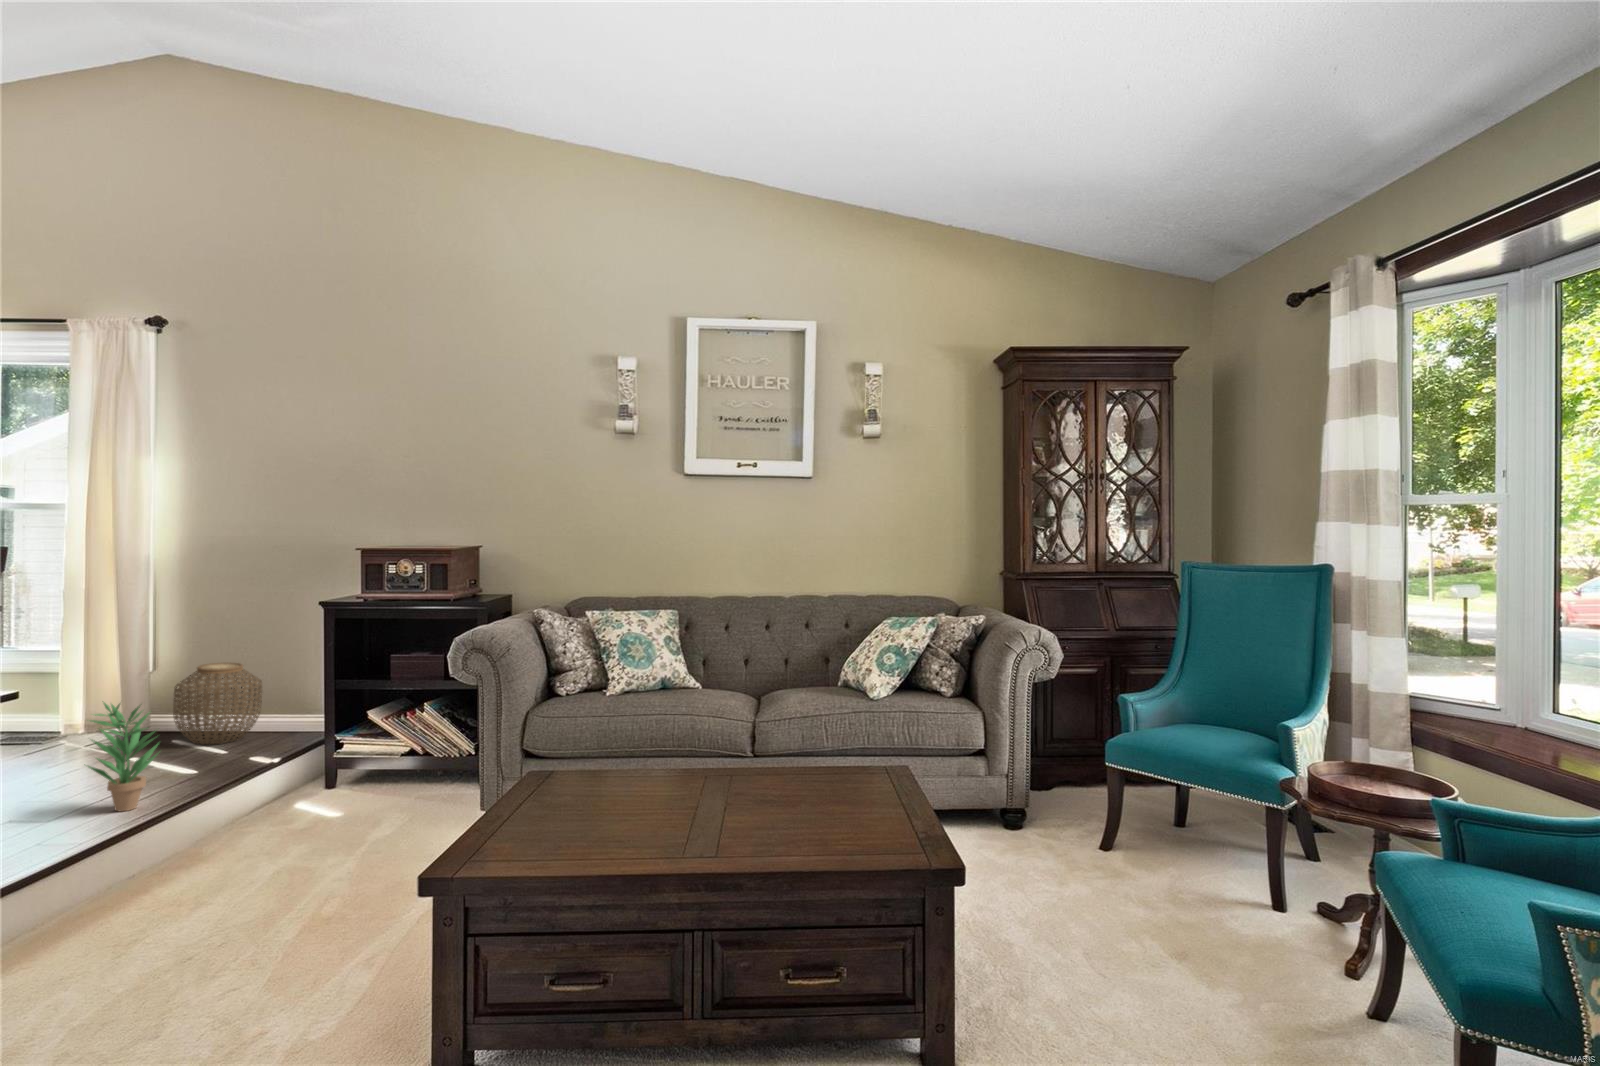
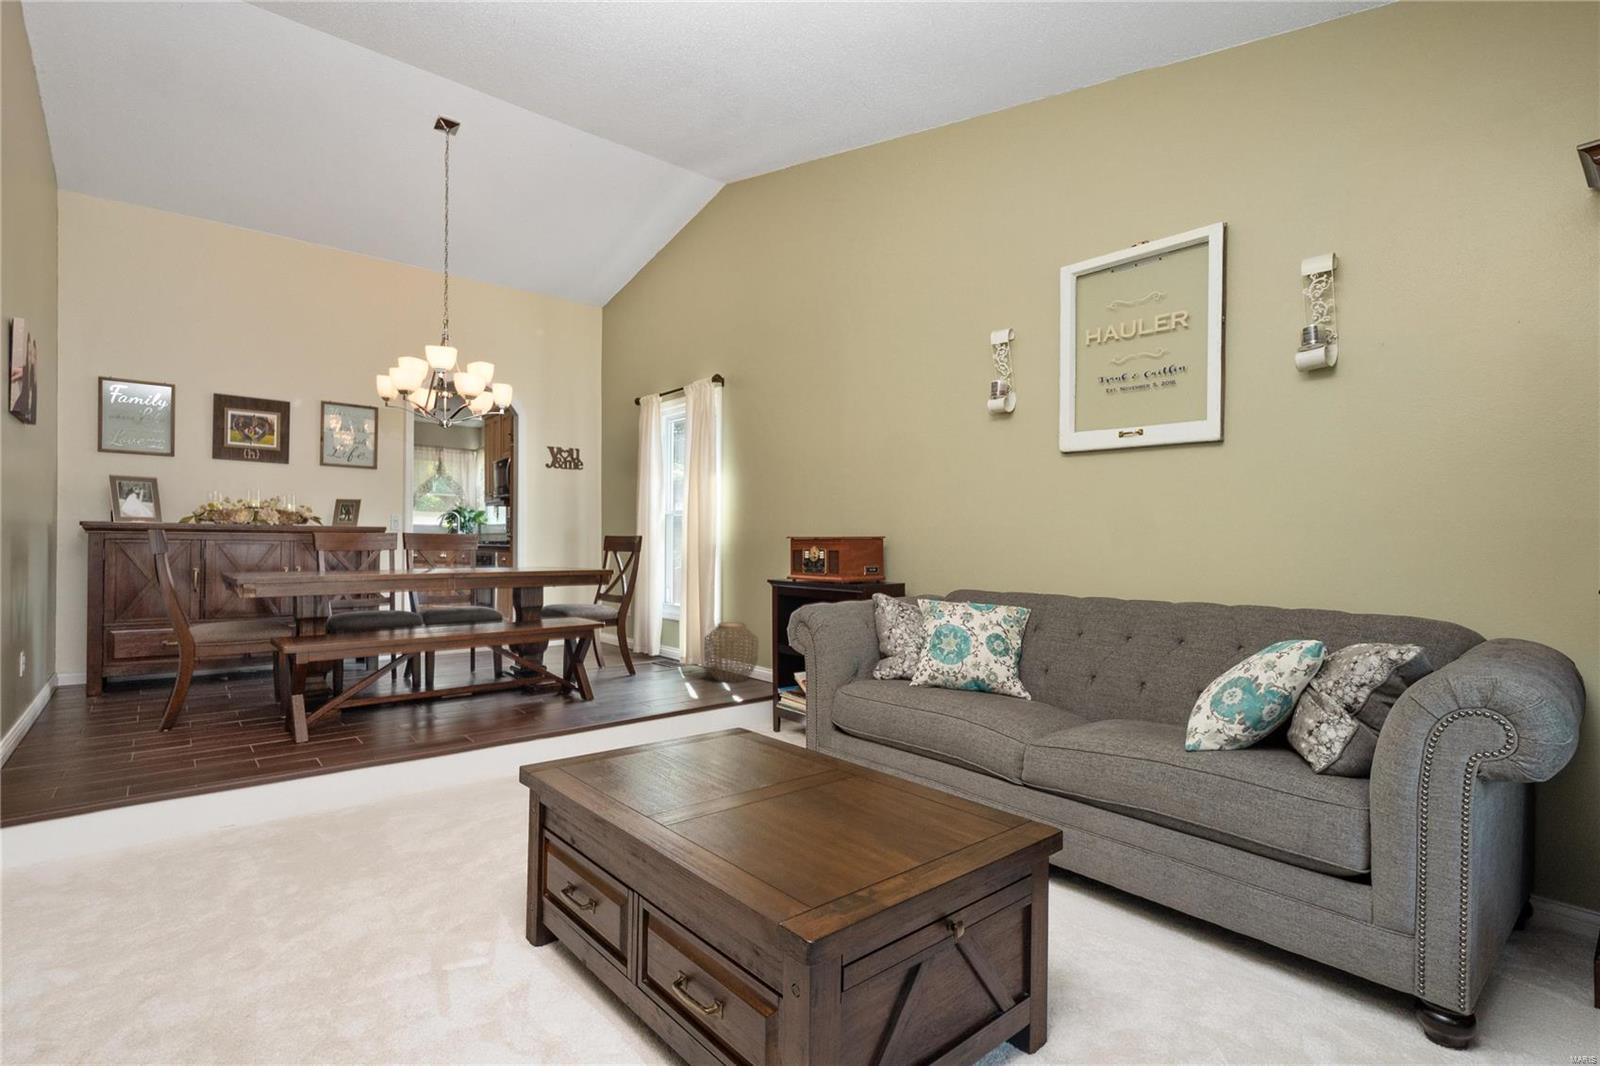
potted plant: present [88,703,158,811] -> none [596,634,643,712]

